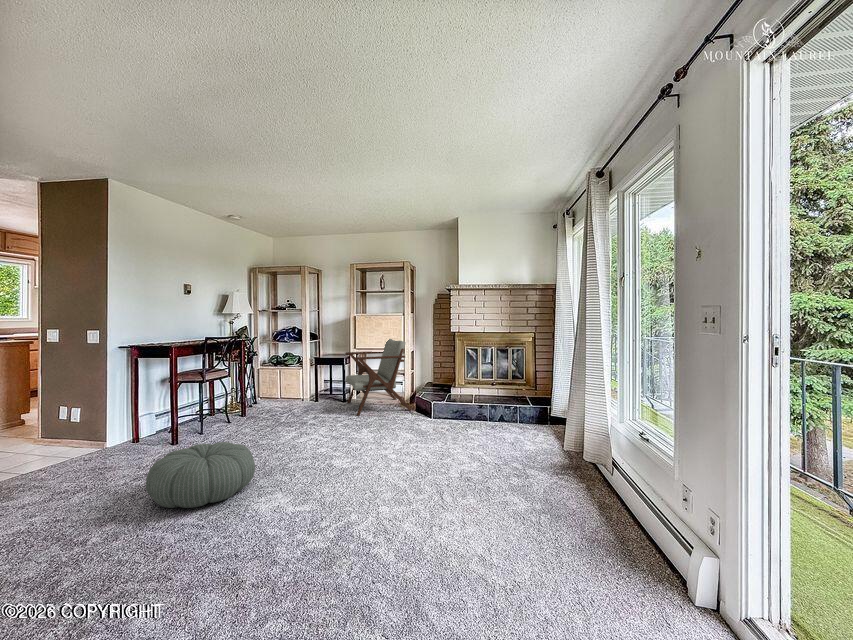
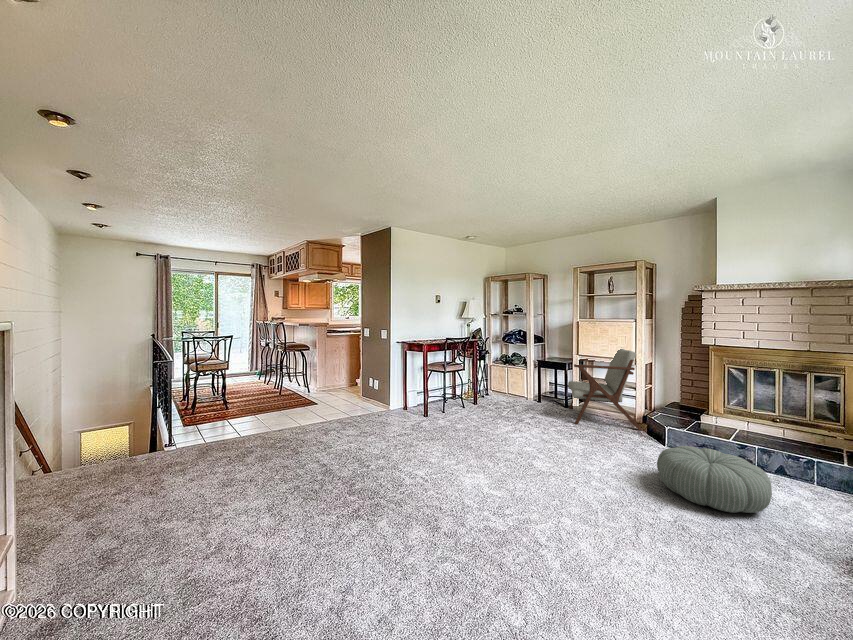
pouf: present [146,442,255,508] -> present [657,446,772,513]

